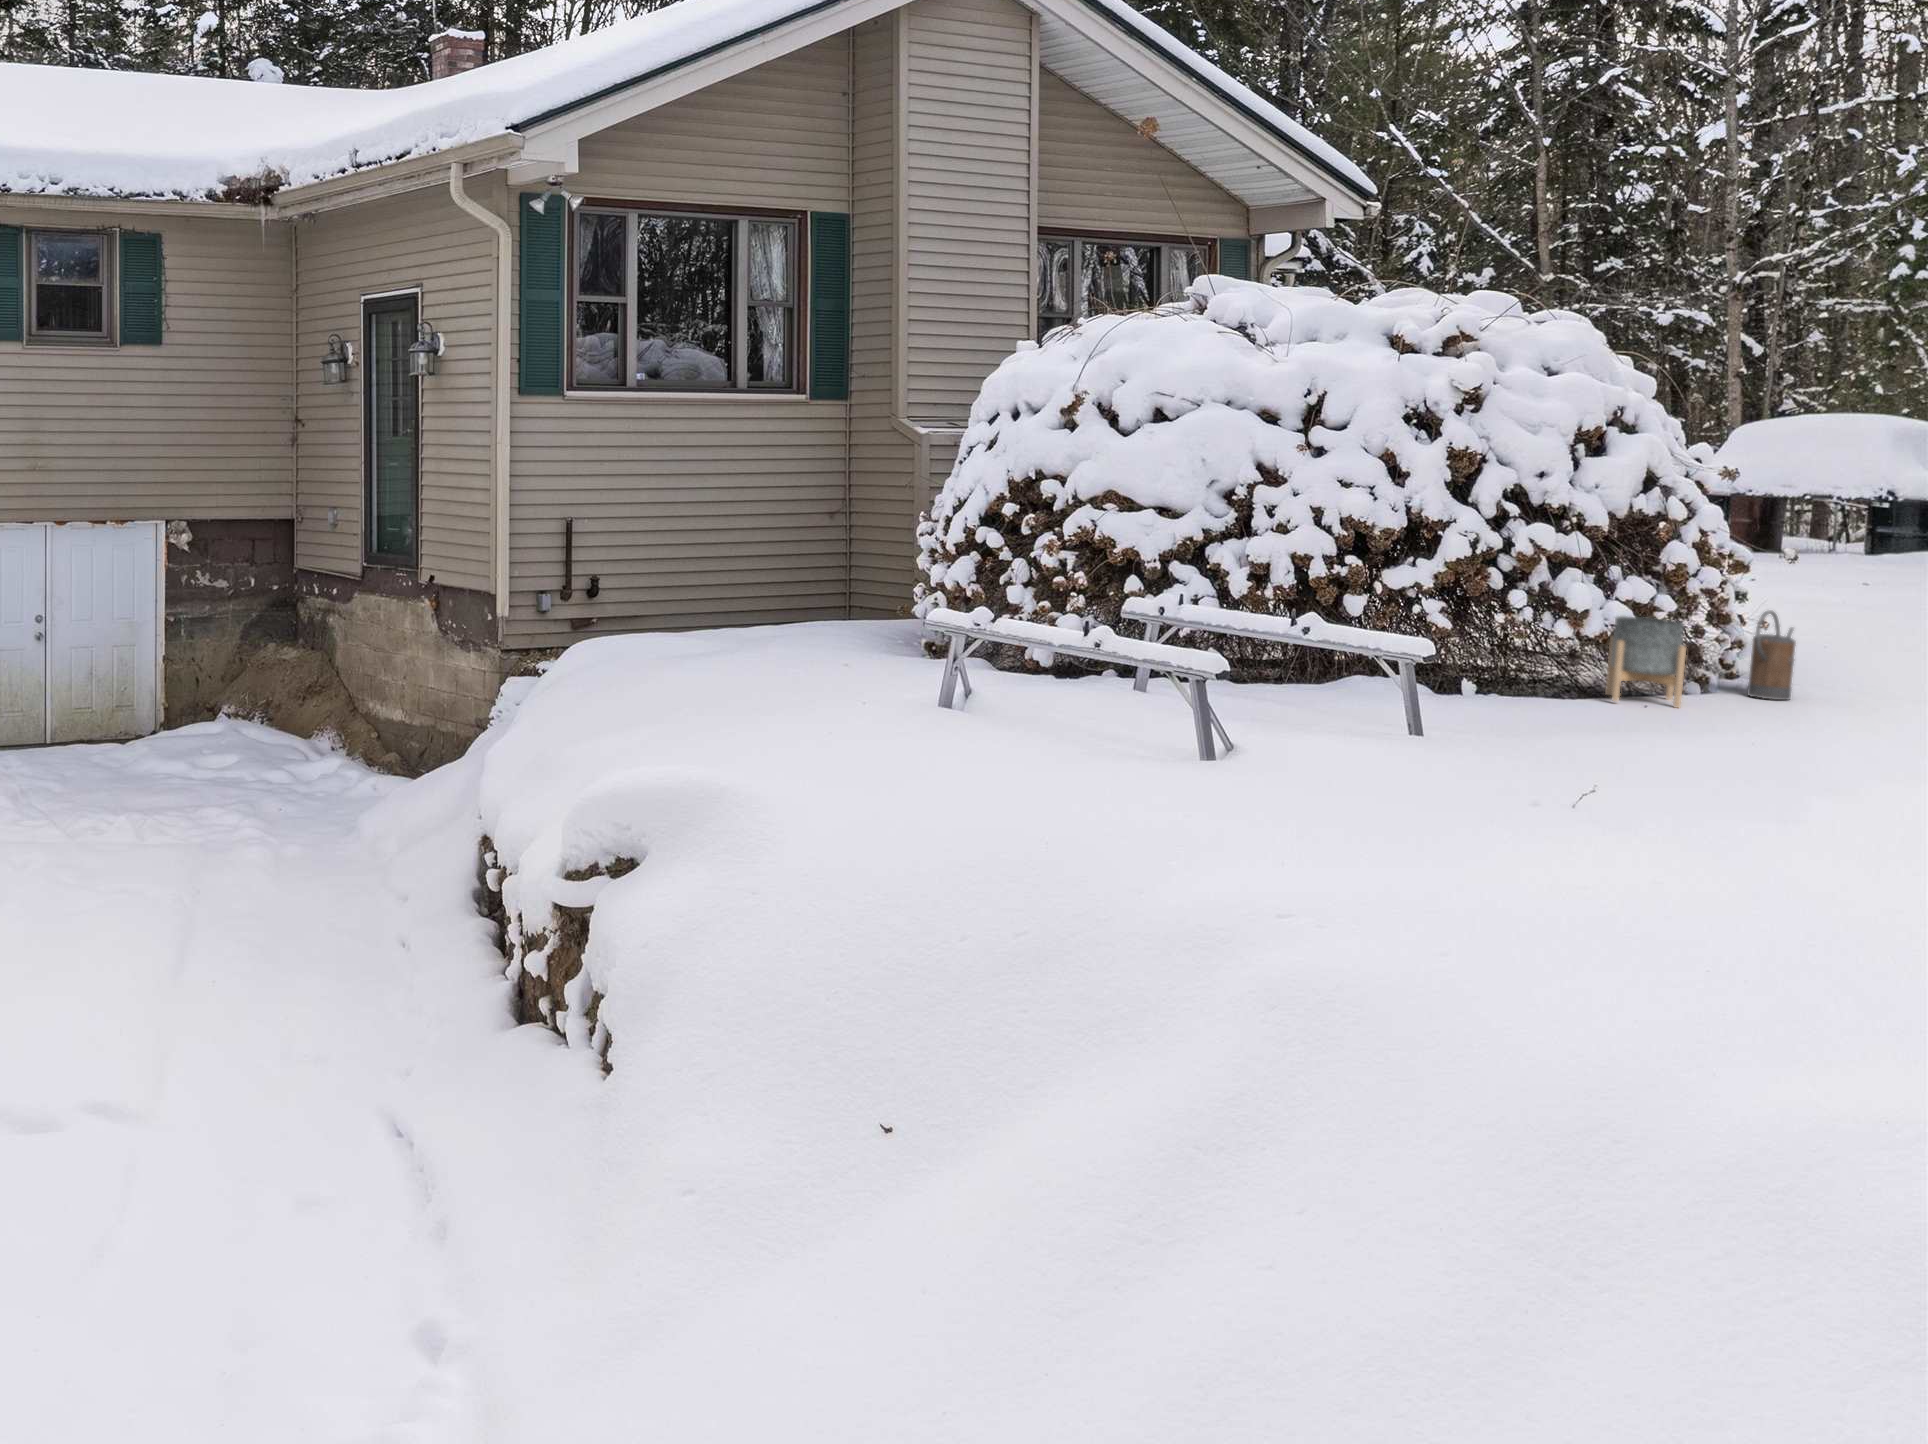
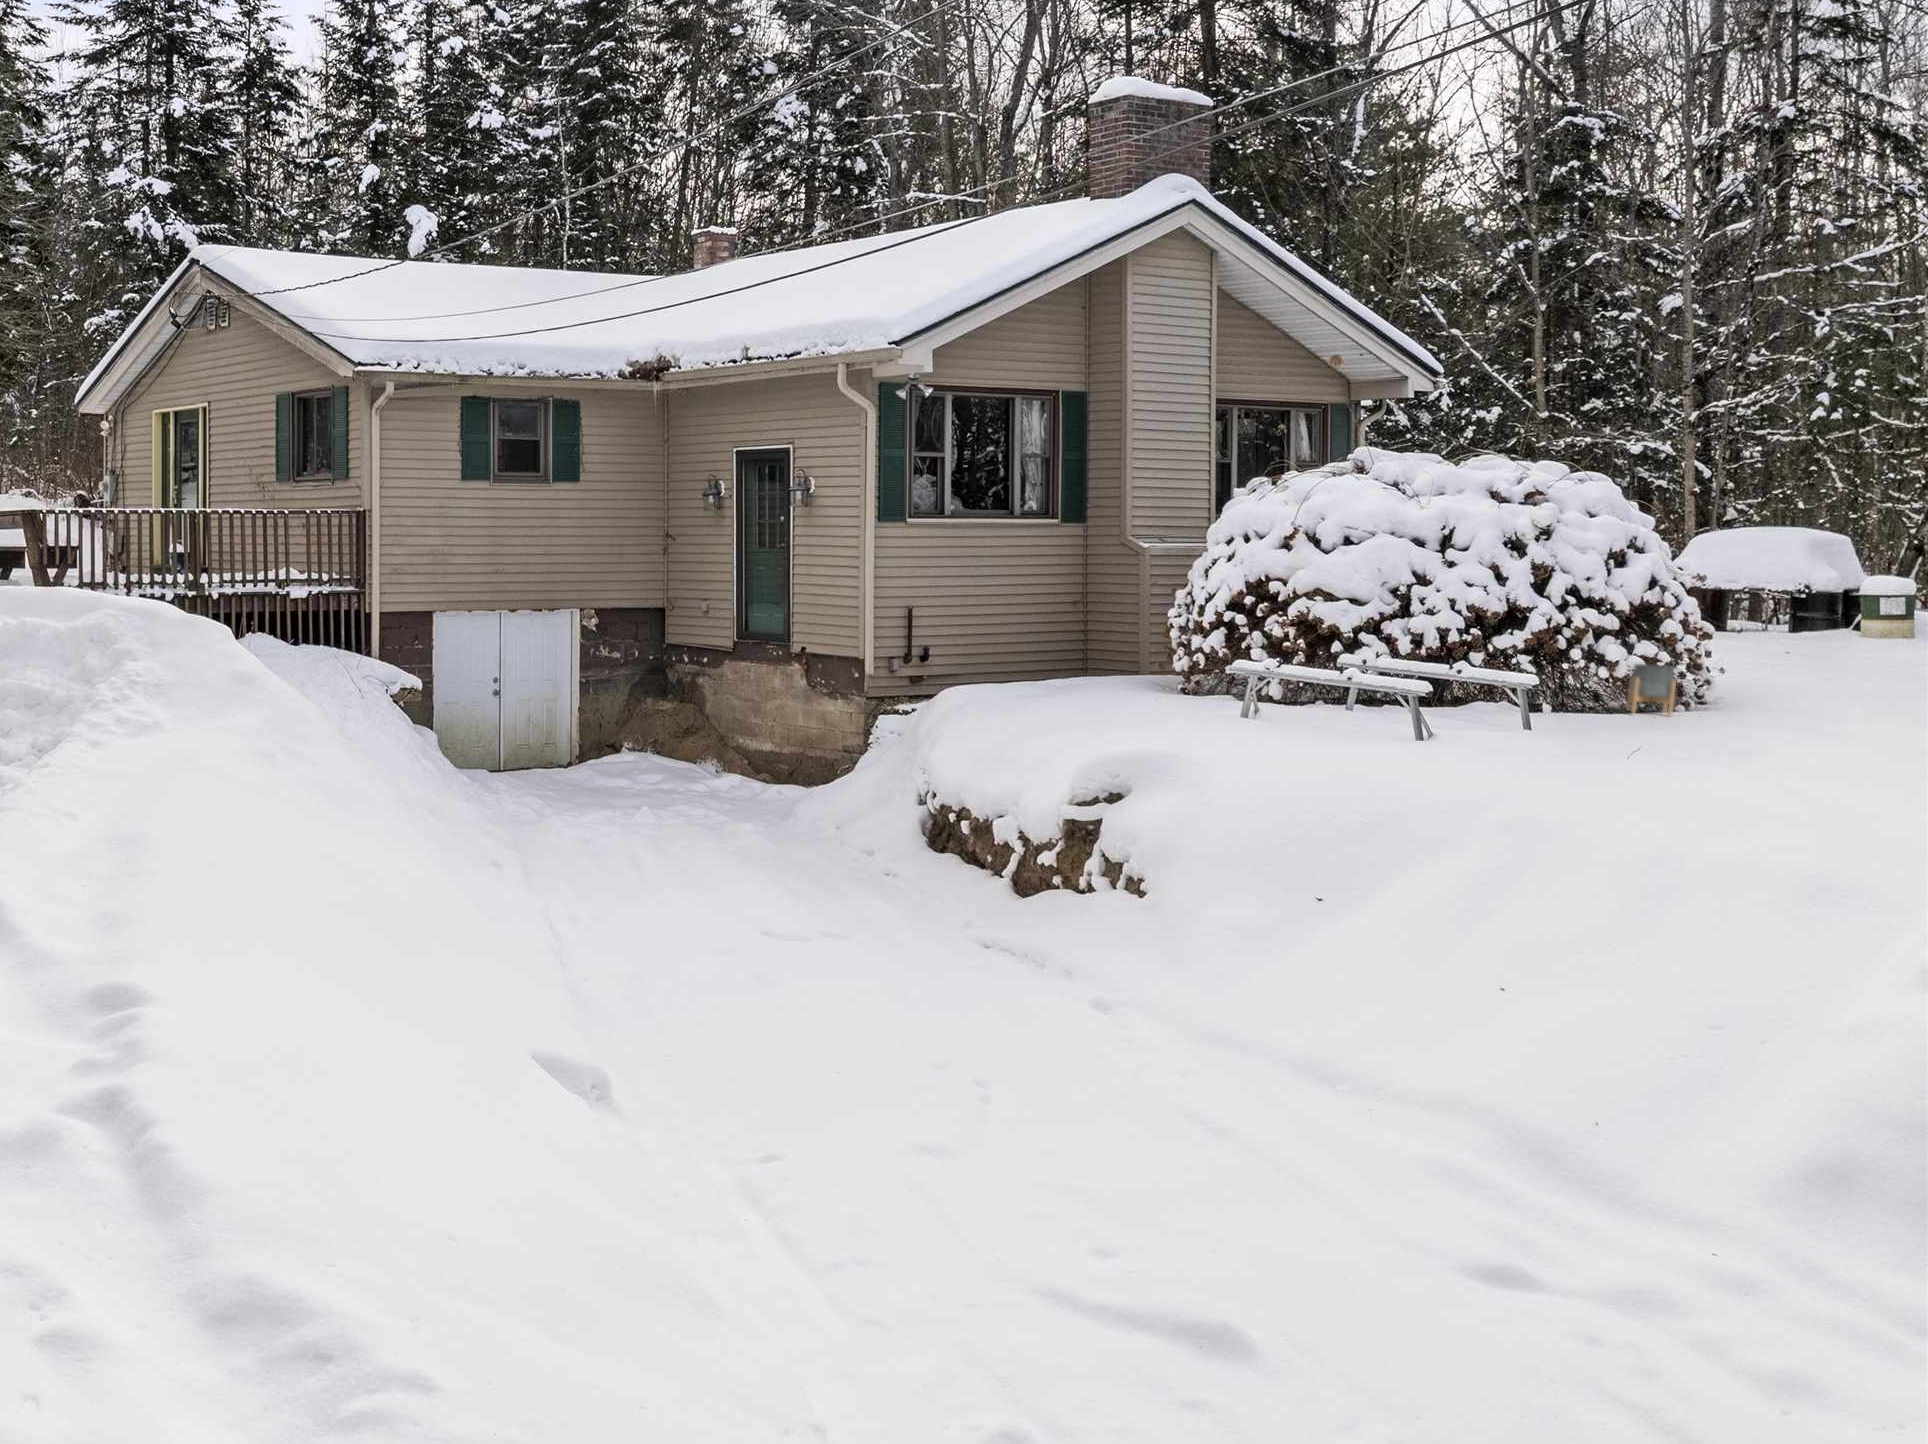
watering can: present [1748,611,1796,700] -> none [1710,659,1740,713]

